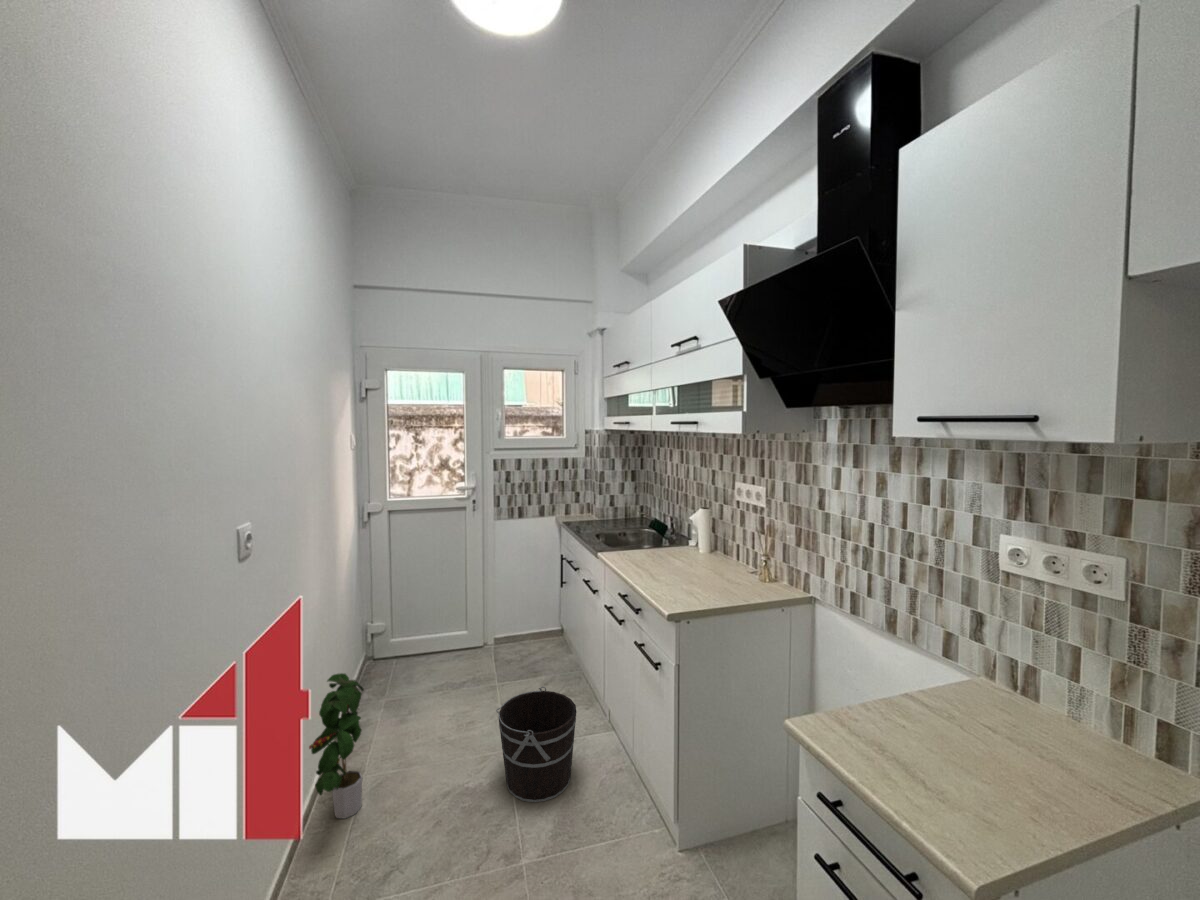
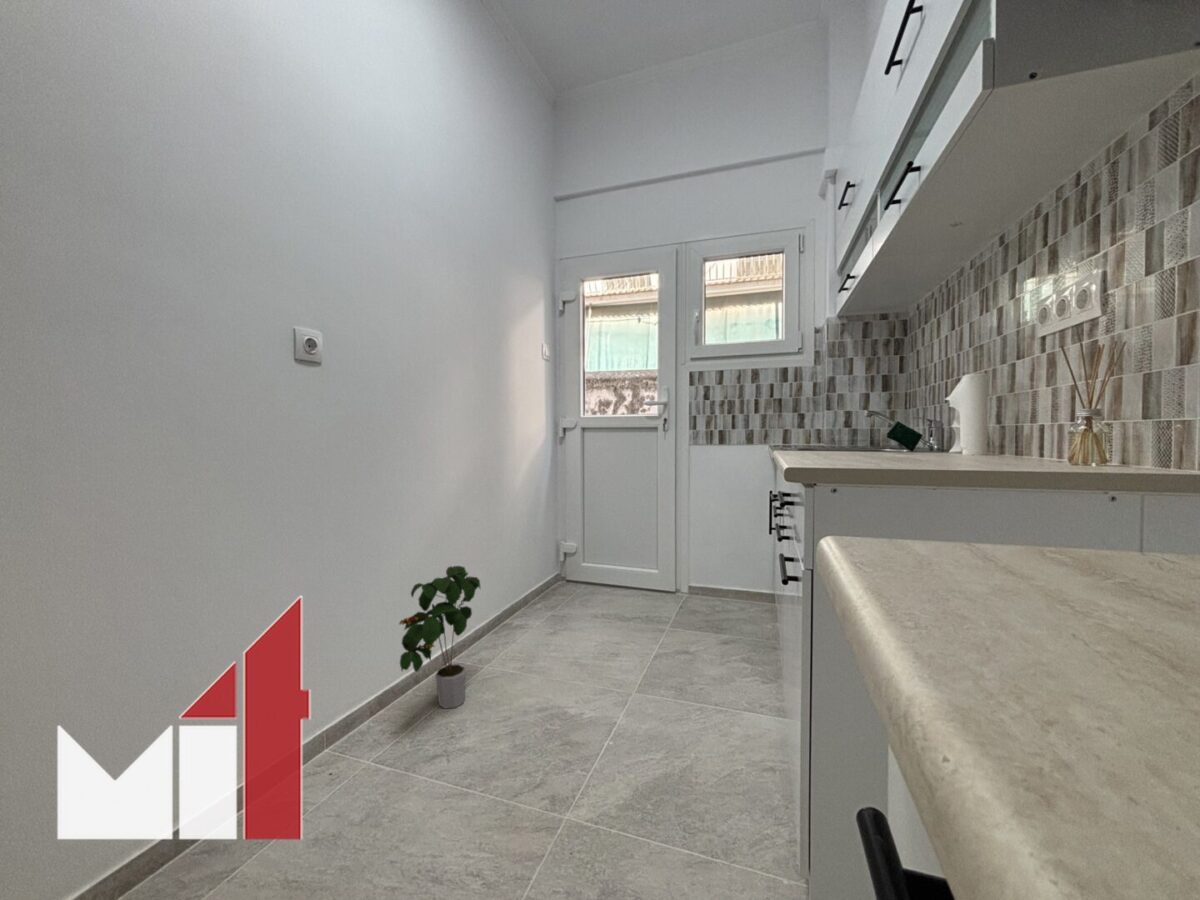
bucket: present [496,686,576,802] -> none [586,634,688,774]

